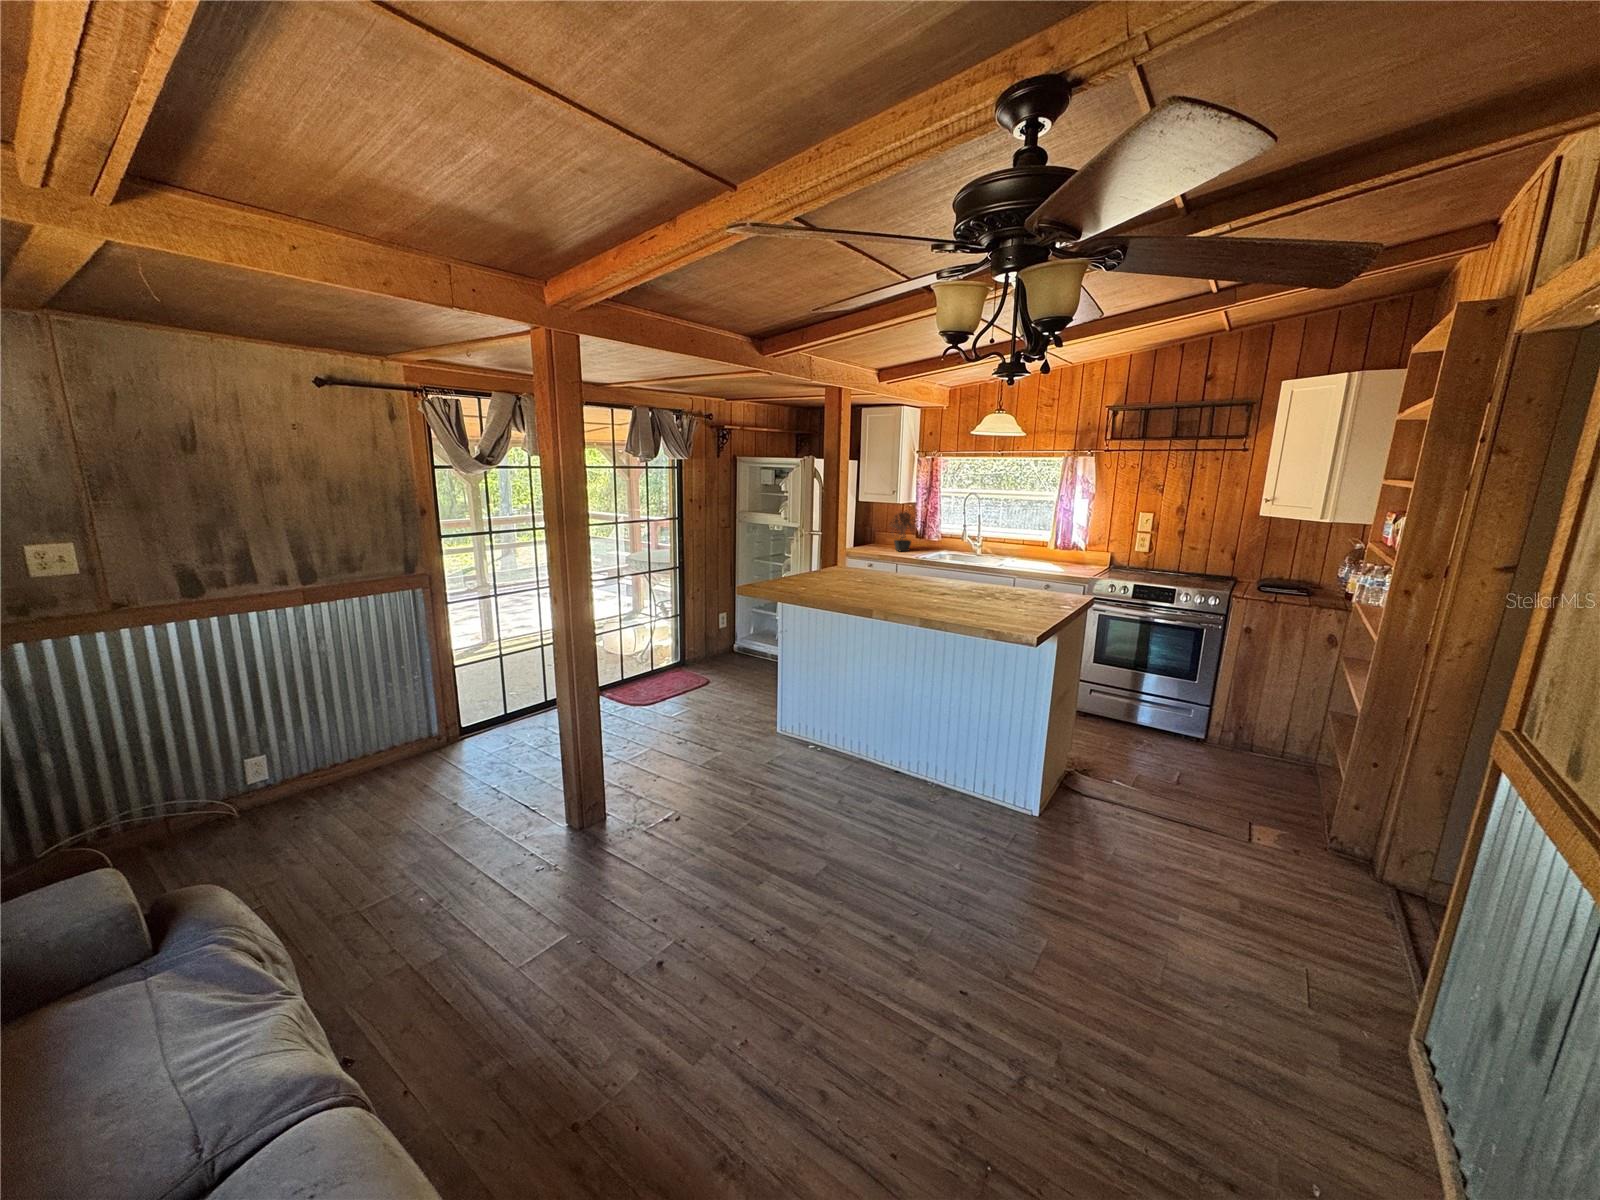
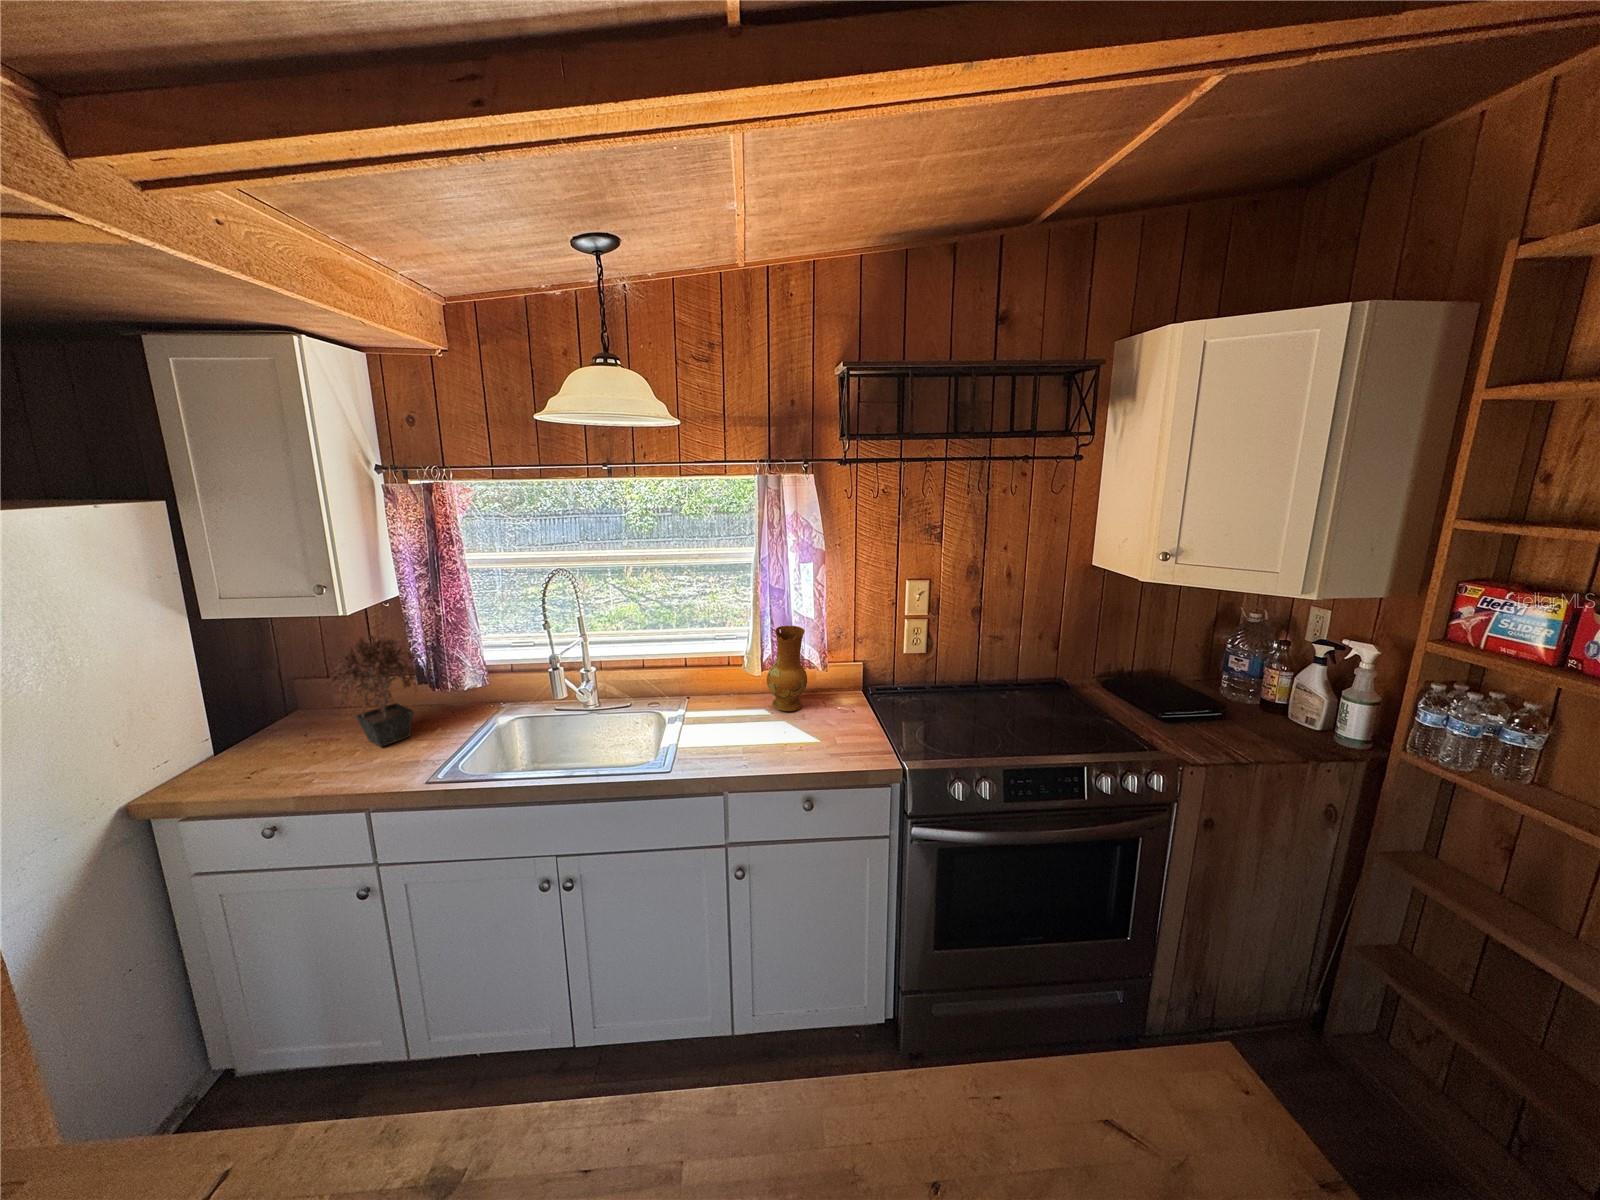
ceramic jug: none [1048,524,1069,563] -> present [767,626,807,711]

